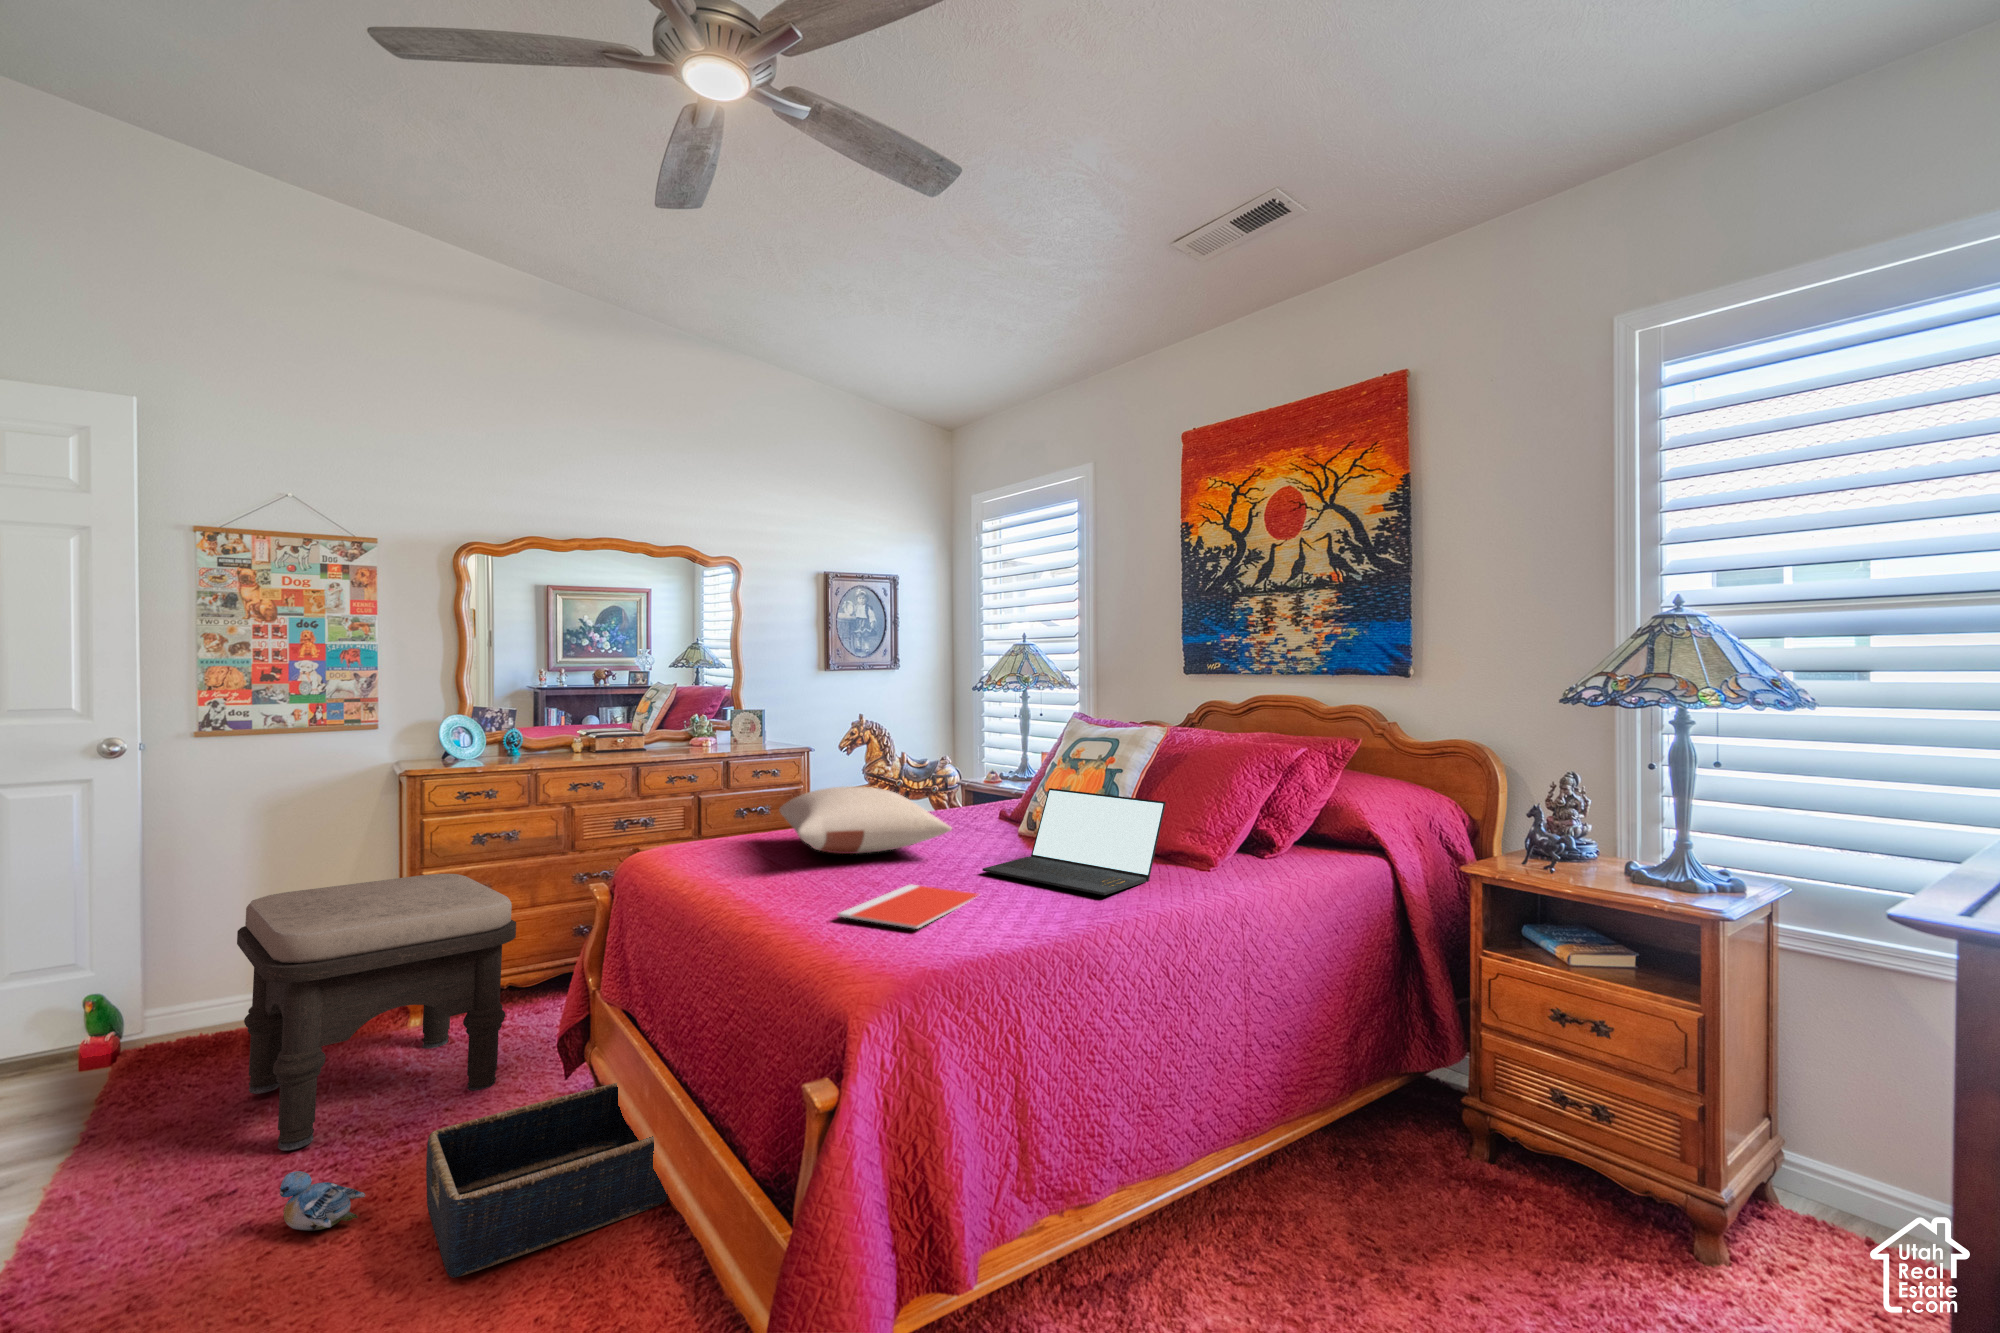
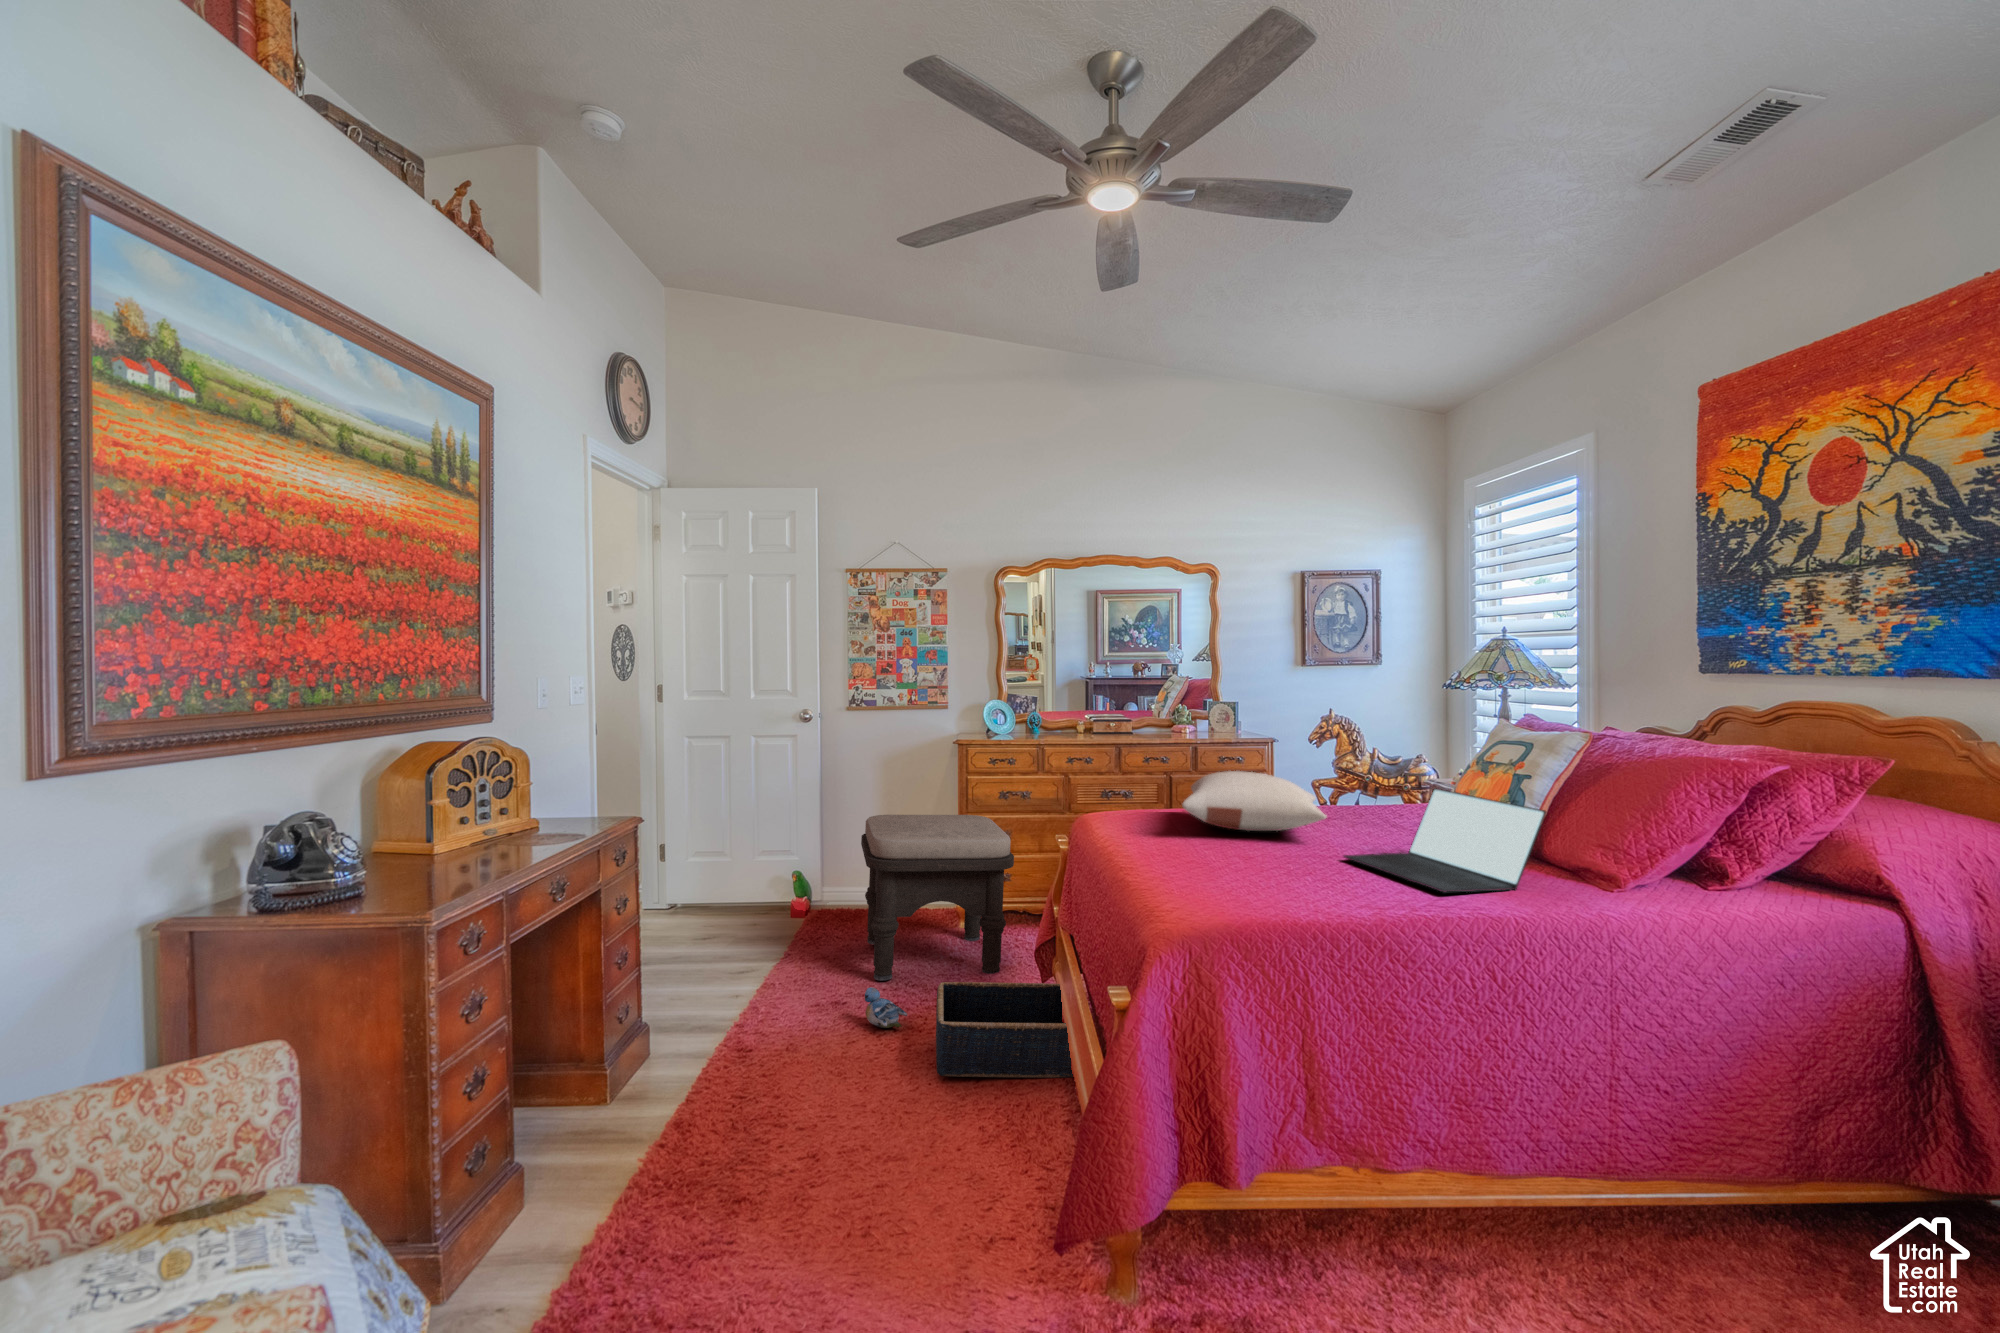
notebook: present [837,885,978,929] -> none [1182,859,1325,889]

